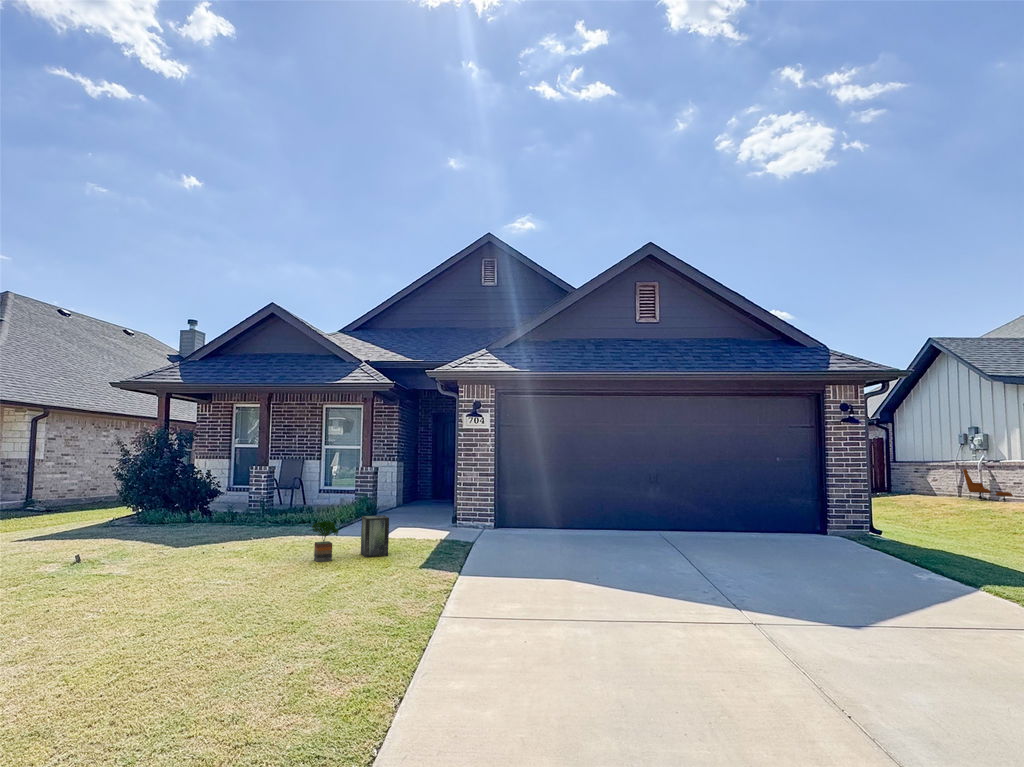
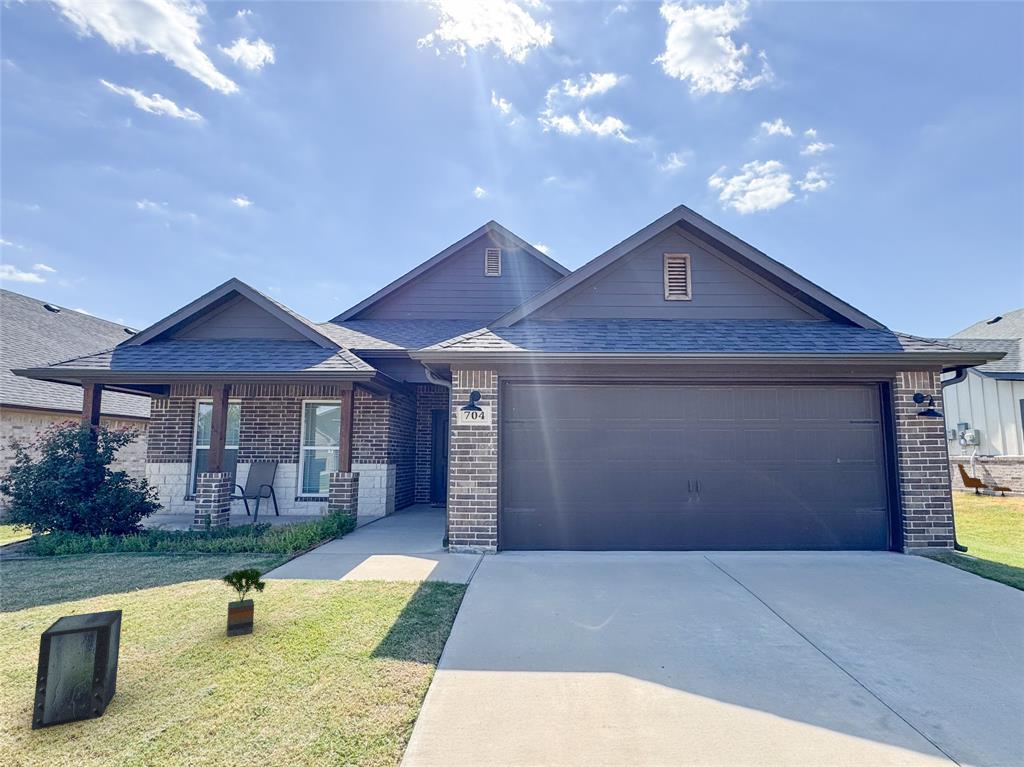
storage box: present [361,515,389,557] -> present [31,609,122,730]

